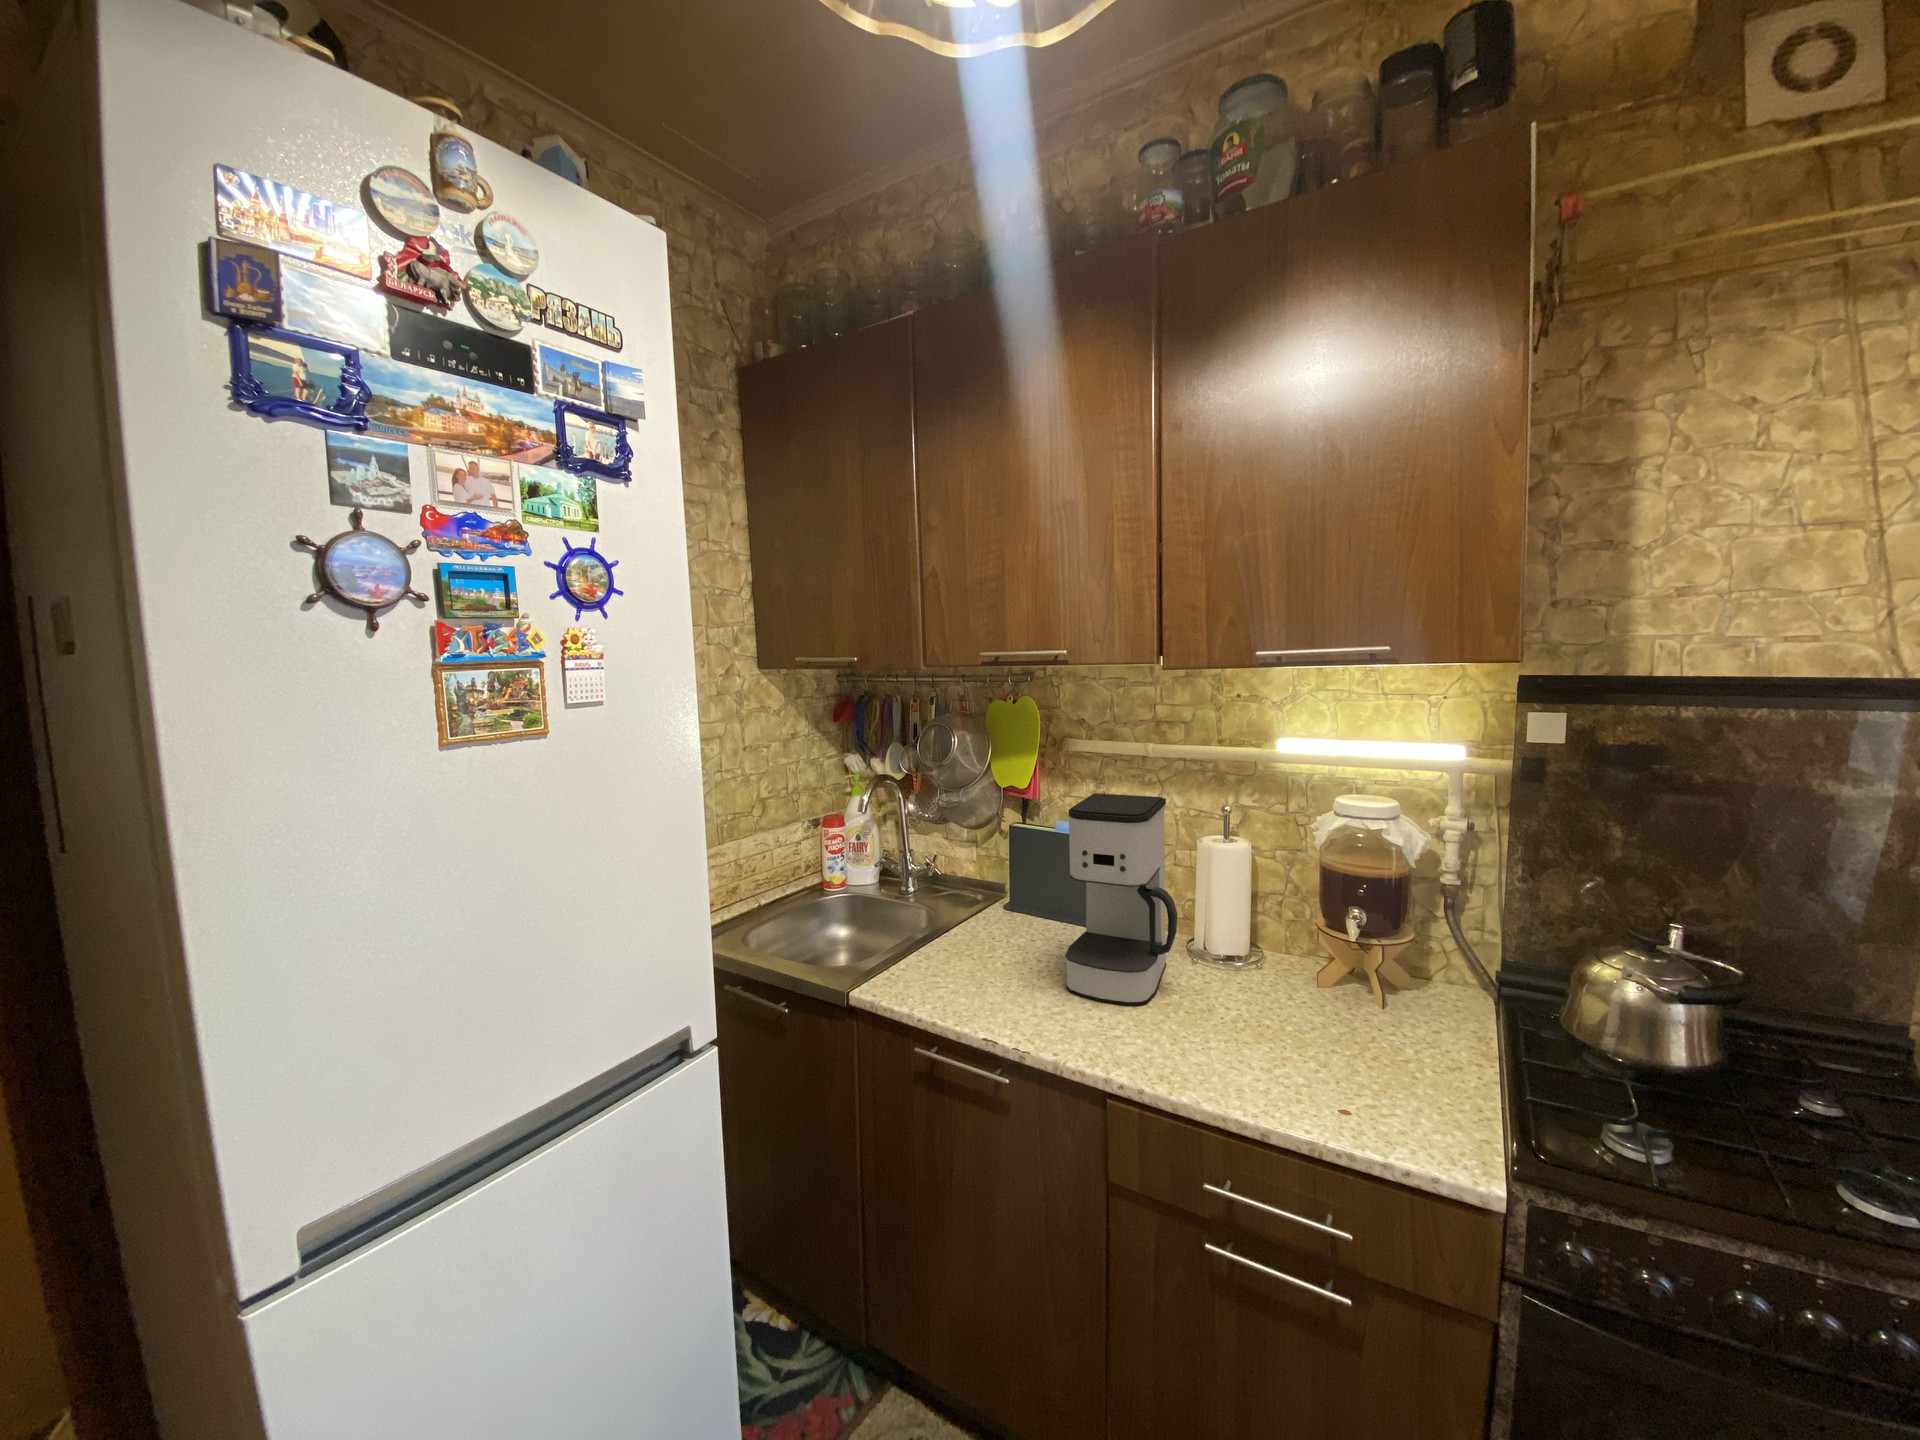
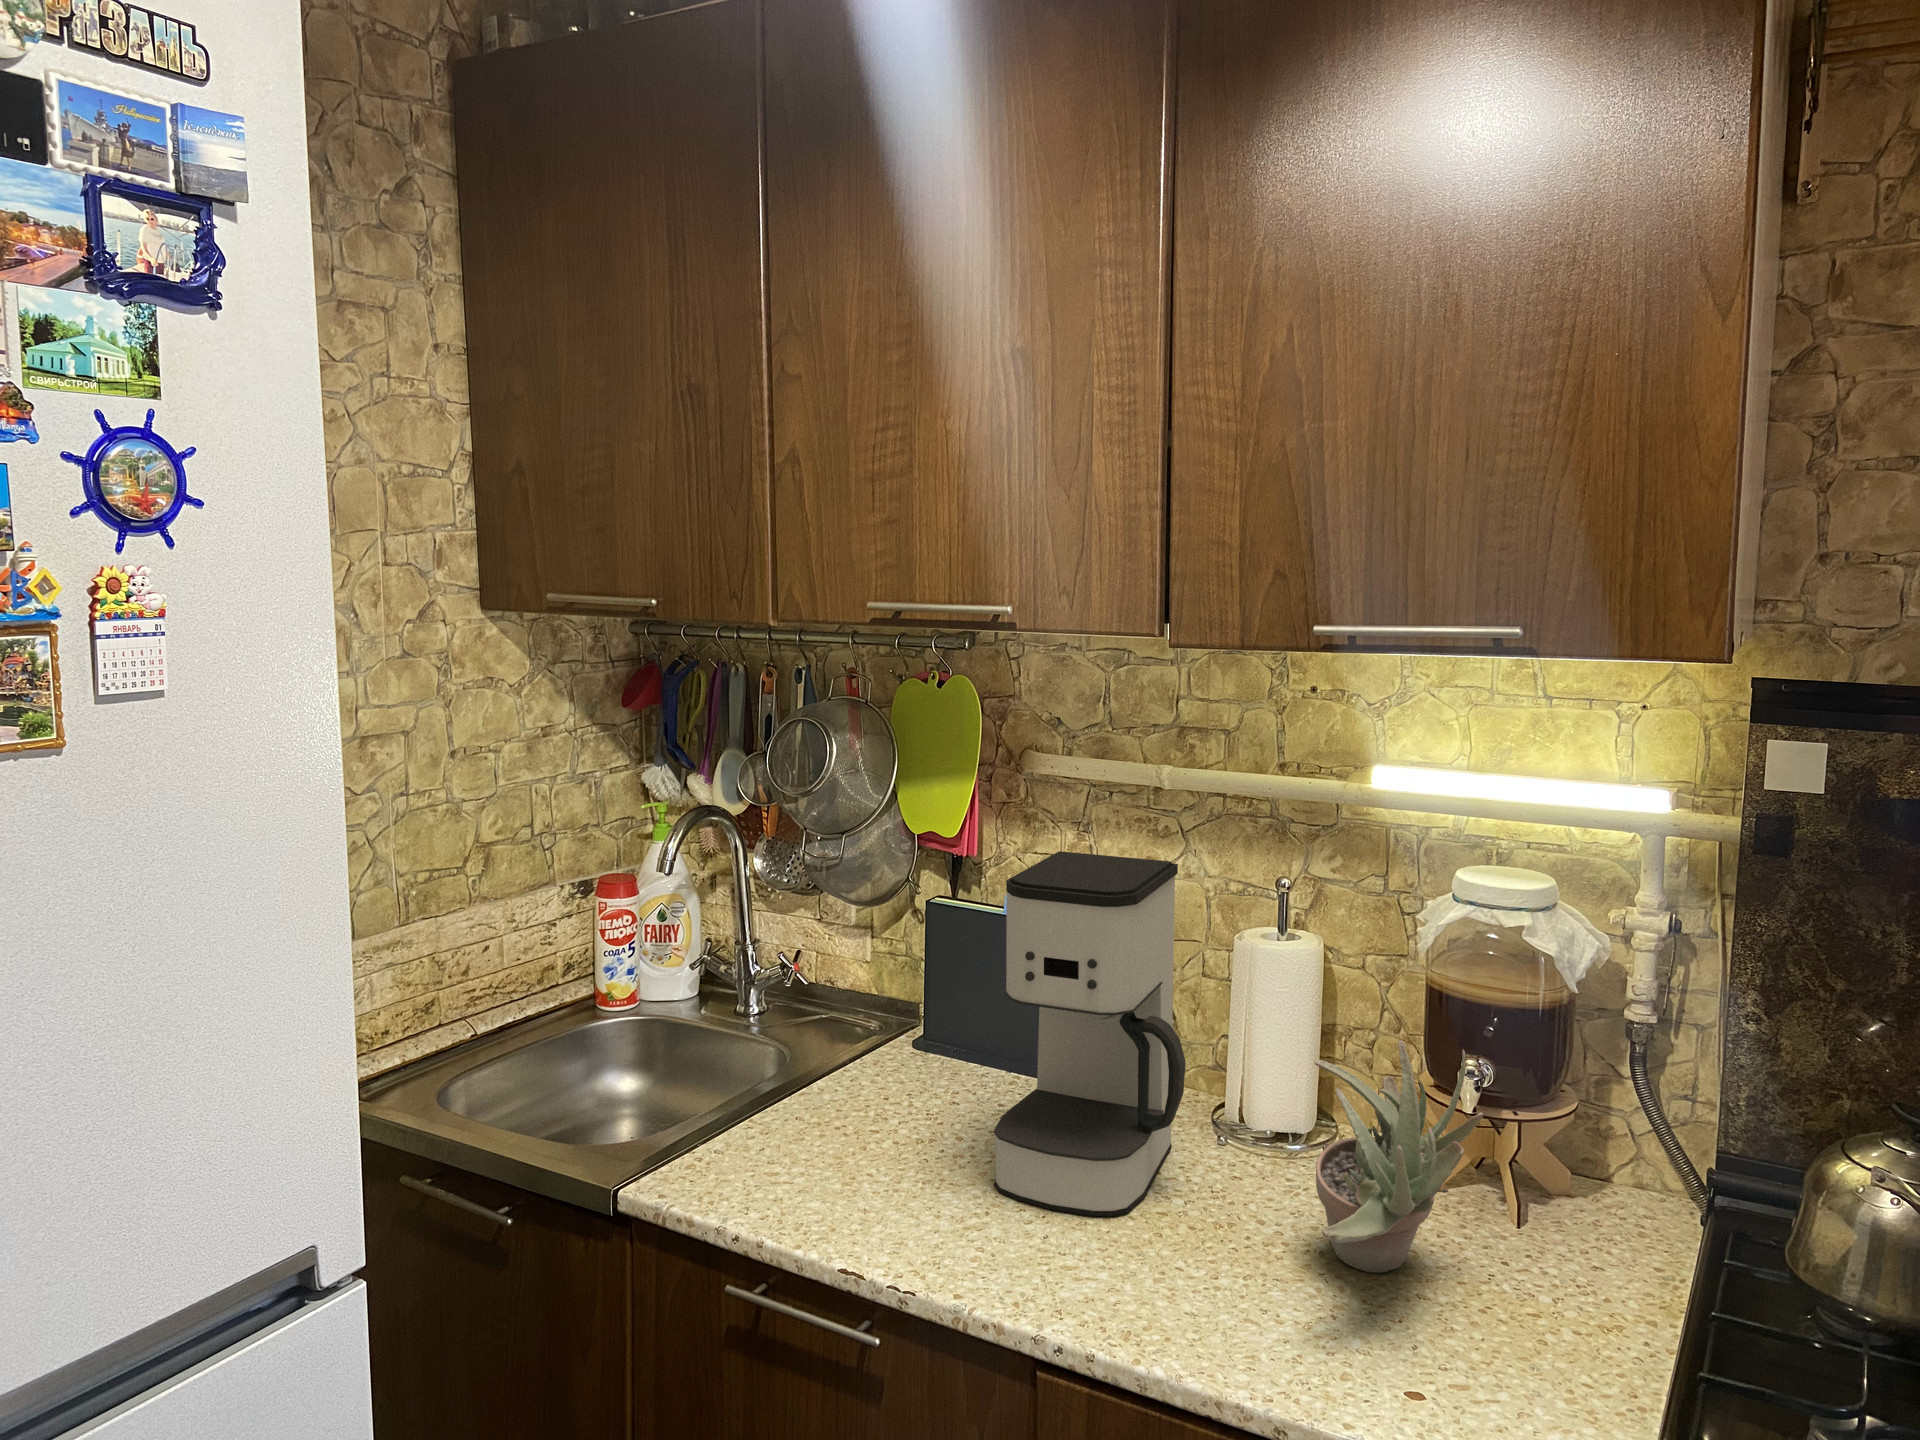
succulent plant: none [1259,897,1368,1037] -> present [1314,1040,1483,1272]

